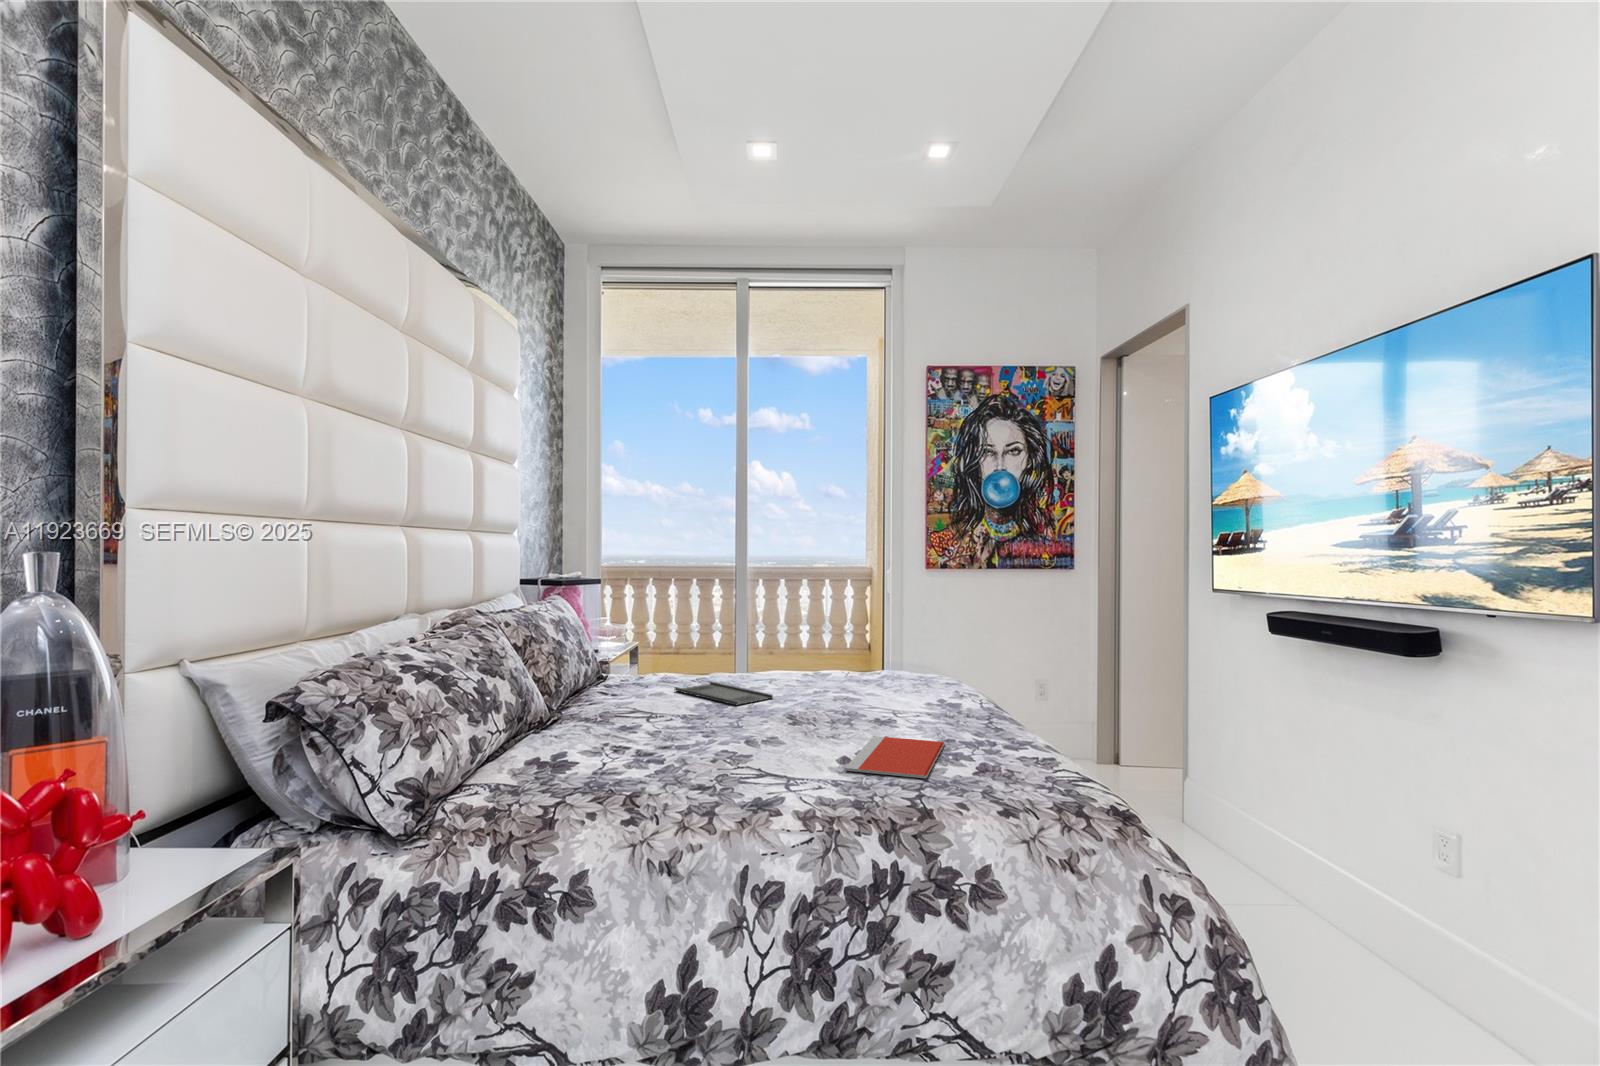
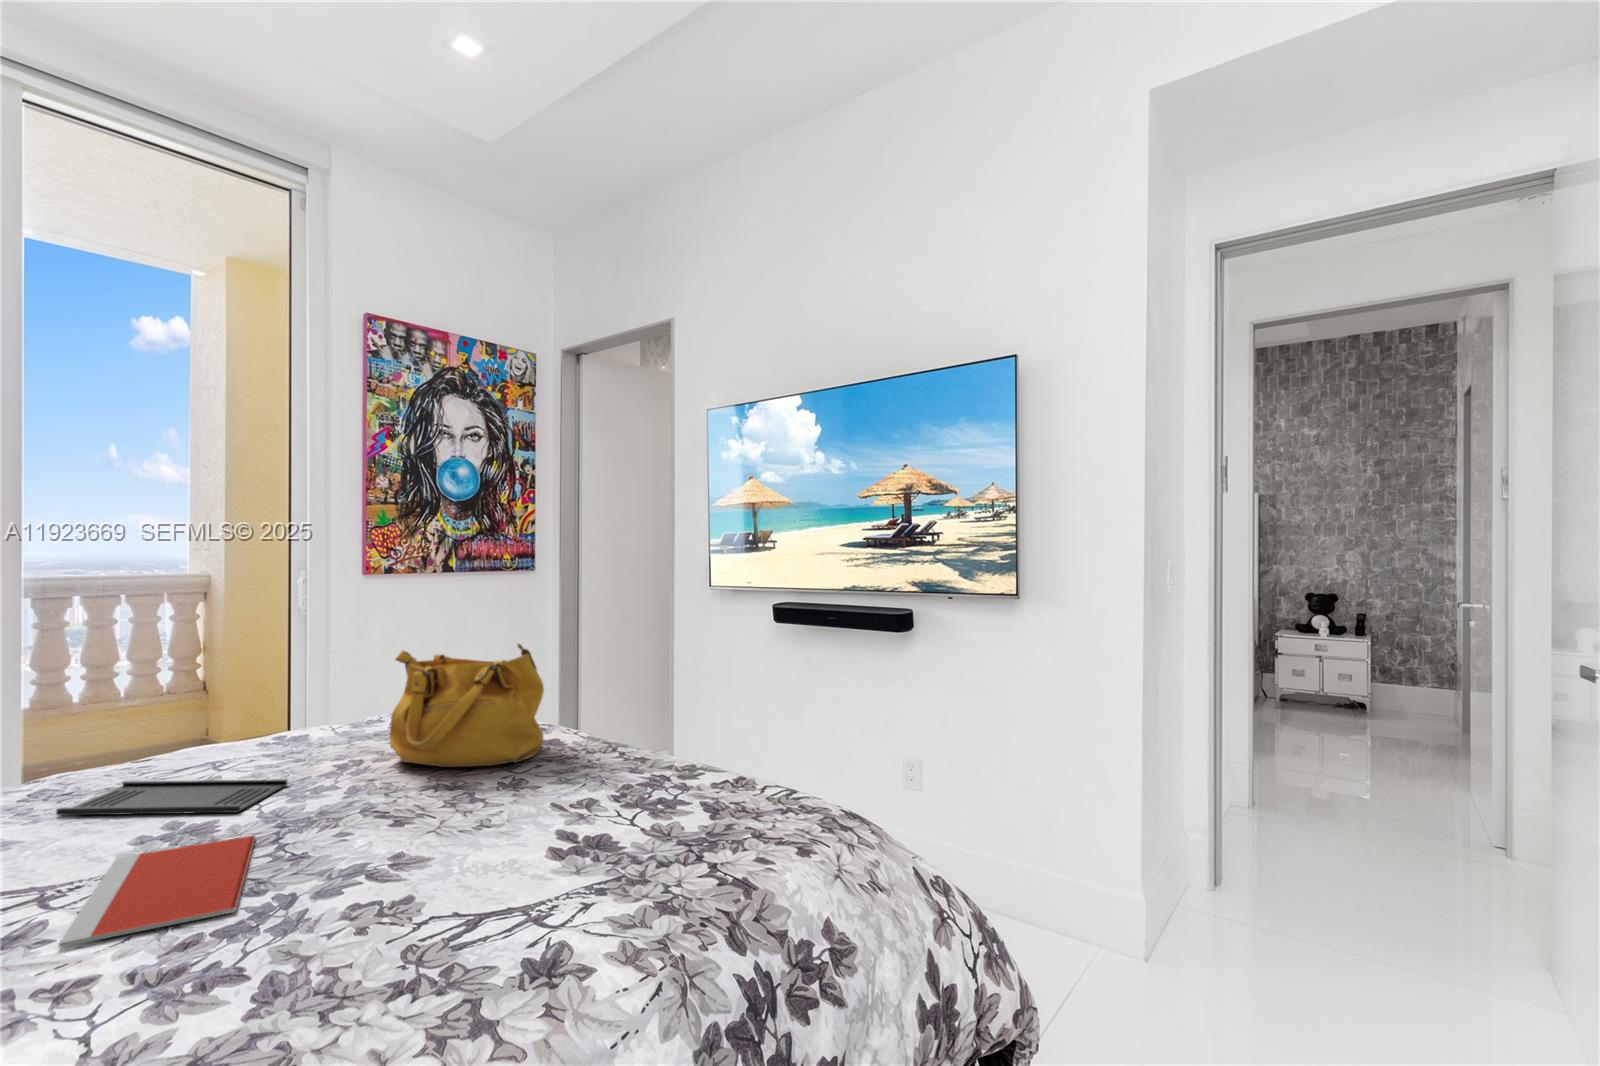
handbag: none [832,619,934,713] -> present [390,644,544,767]
notebook: present [845,736,945,778] -> present [58,836,255,947]

